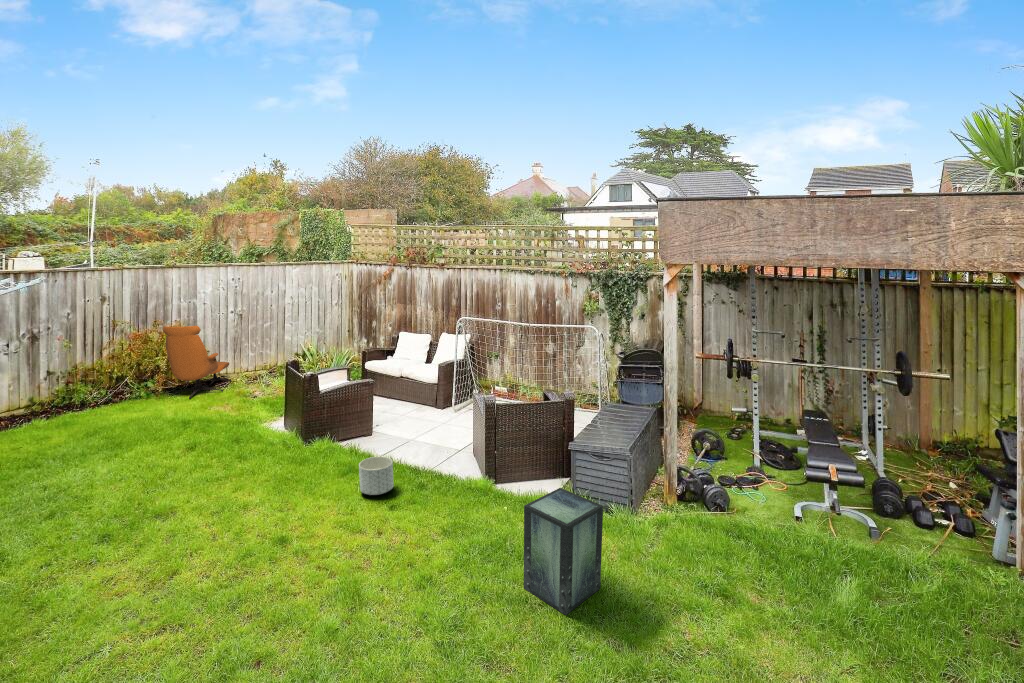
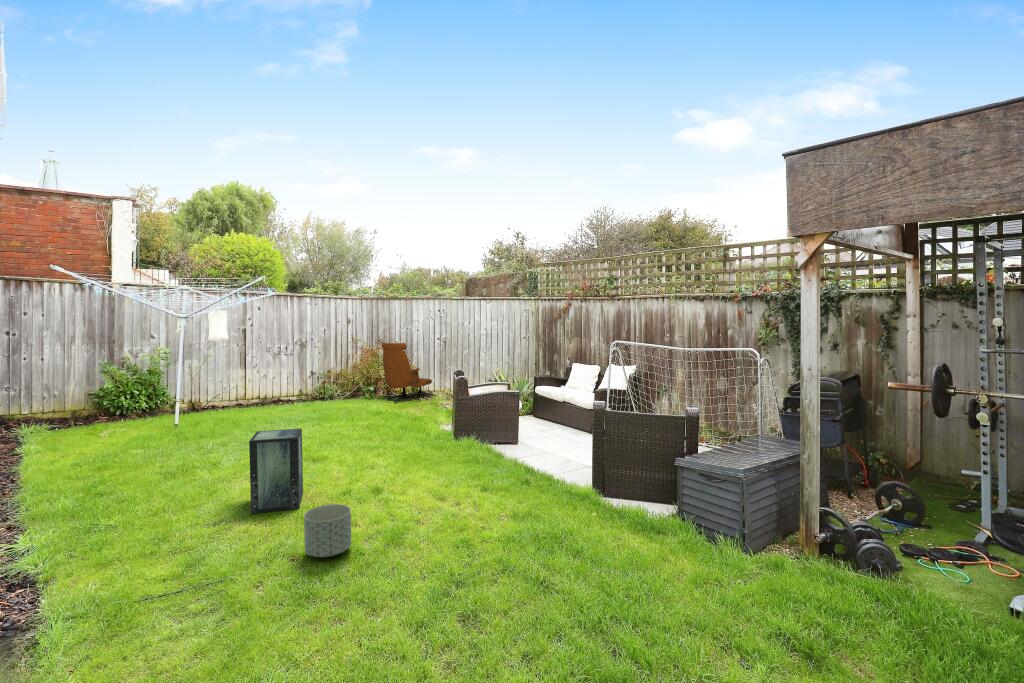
planter: present [359,456,393,495] -> present [304,504,351,558]
storage box: present [524,488,603,615] -> present [249,429,303,513]

